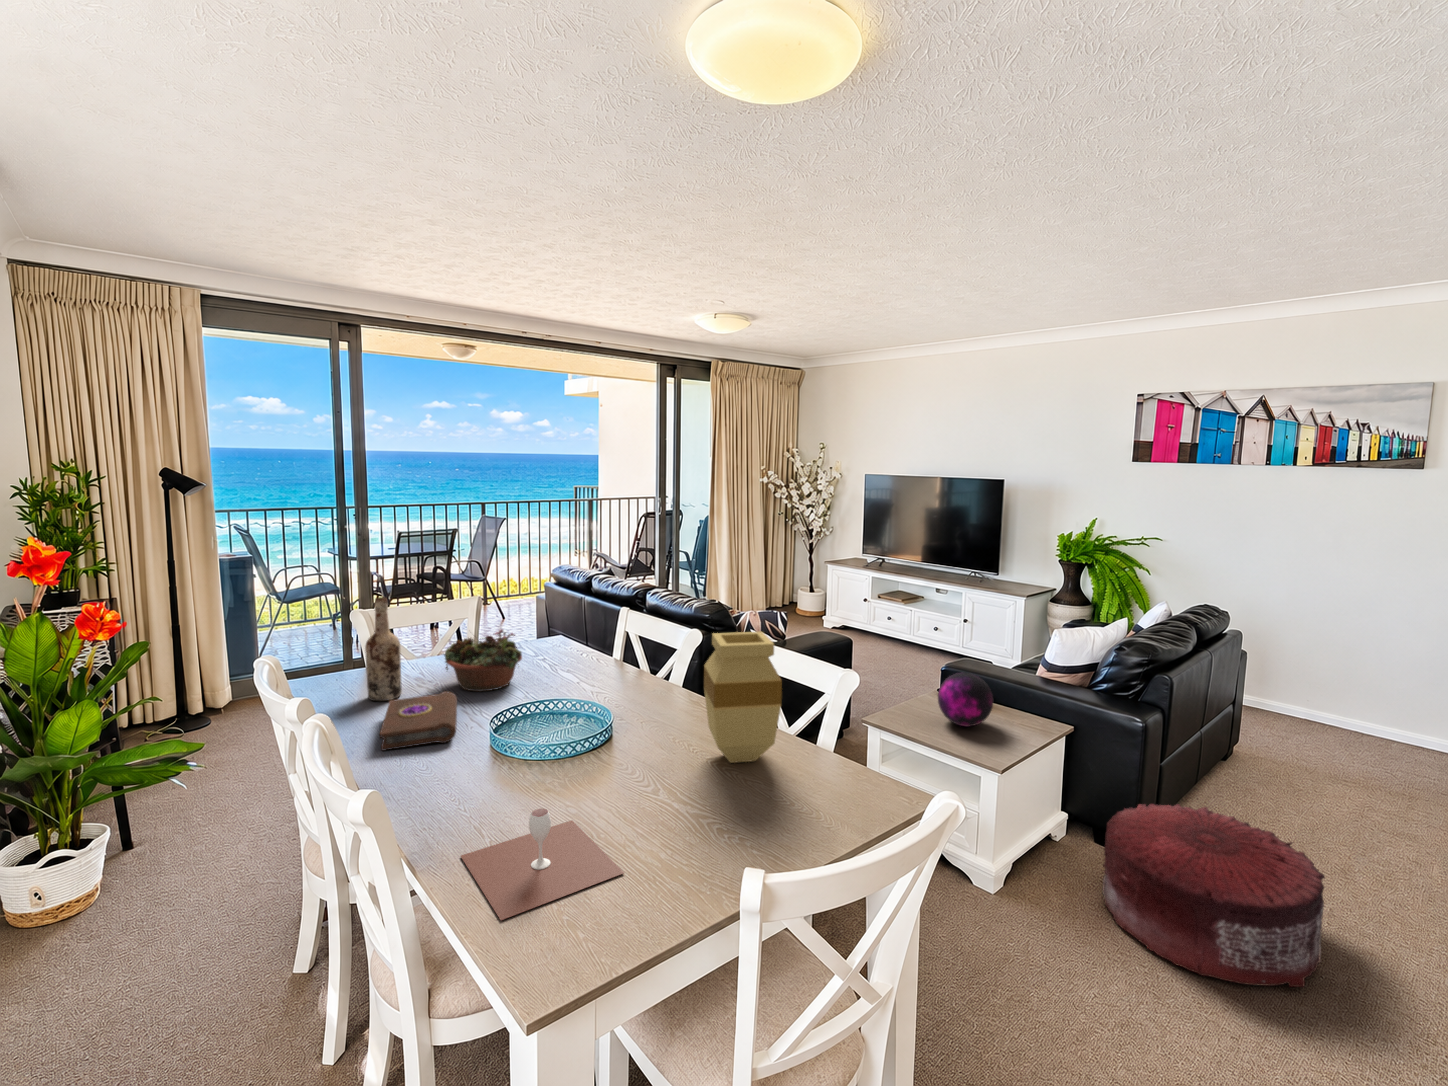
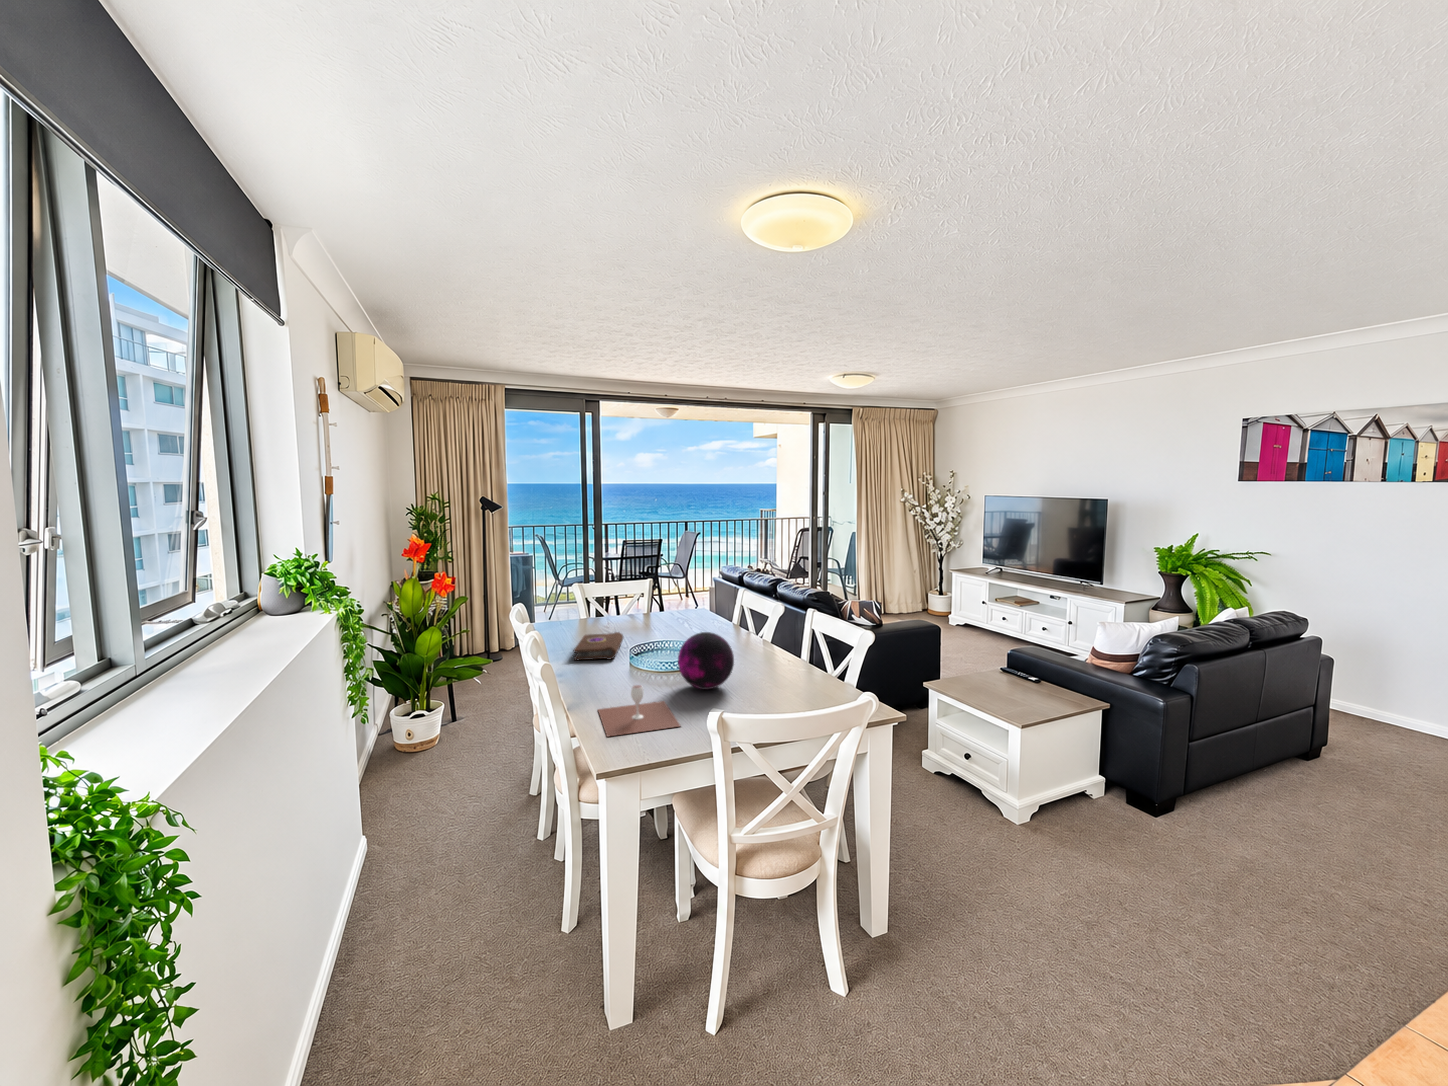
wine bottle: present [365,597,402,701] -> none [575,573,595,637]
succulent planter: present [444,630,522,691] -> none [620,597,669,636]
vase: present [704,632,782,763] -> none [762,598,808,684]
decorative orb: present [938,673,993,726] -> present [678,632,734,689]
pouf: present [1103,804,1325,987] -> none [1112,769,1315,931]

